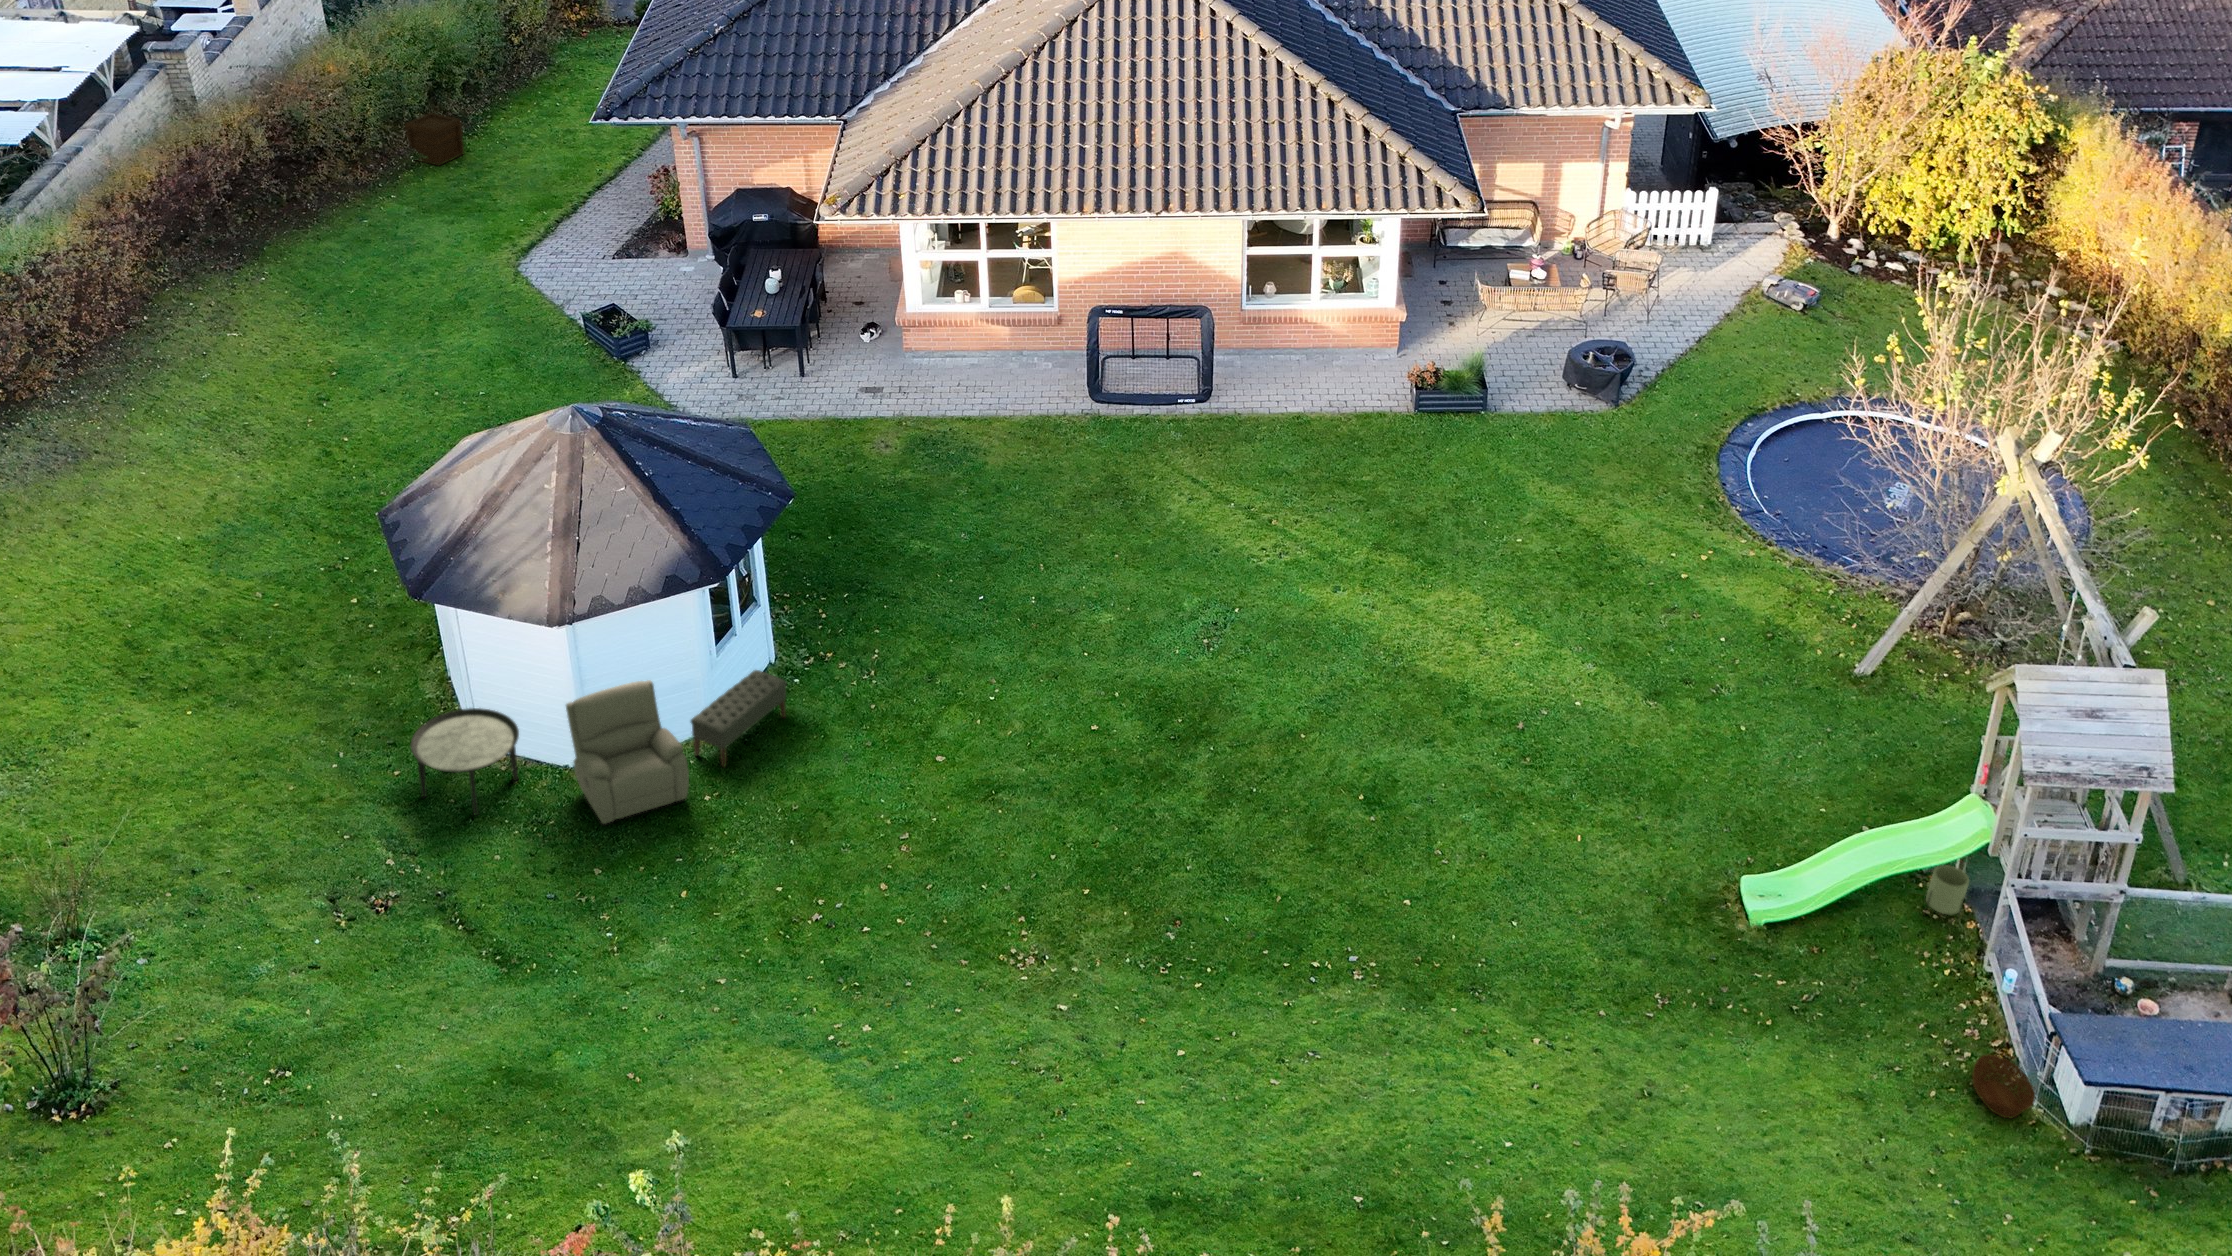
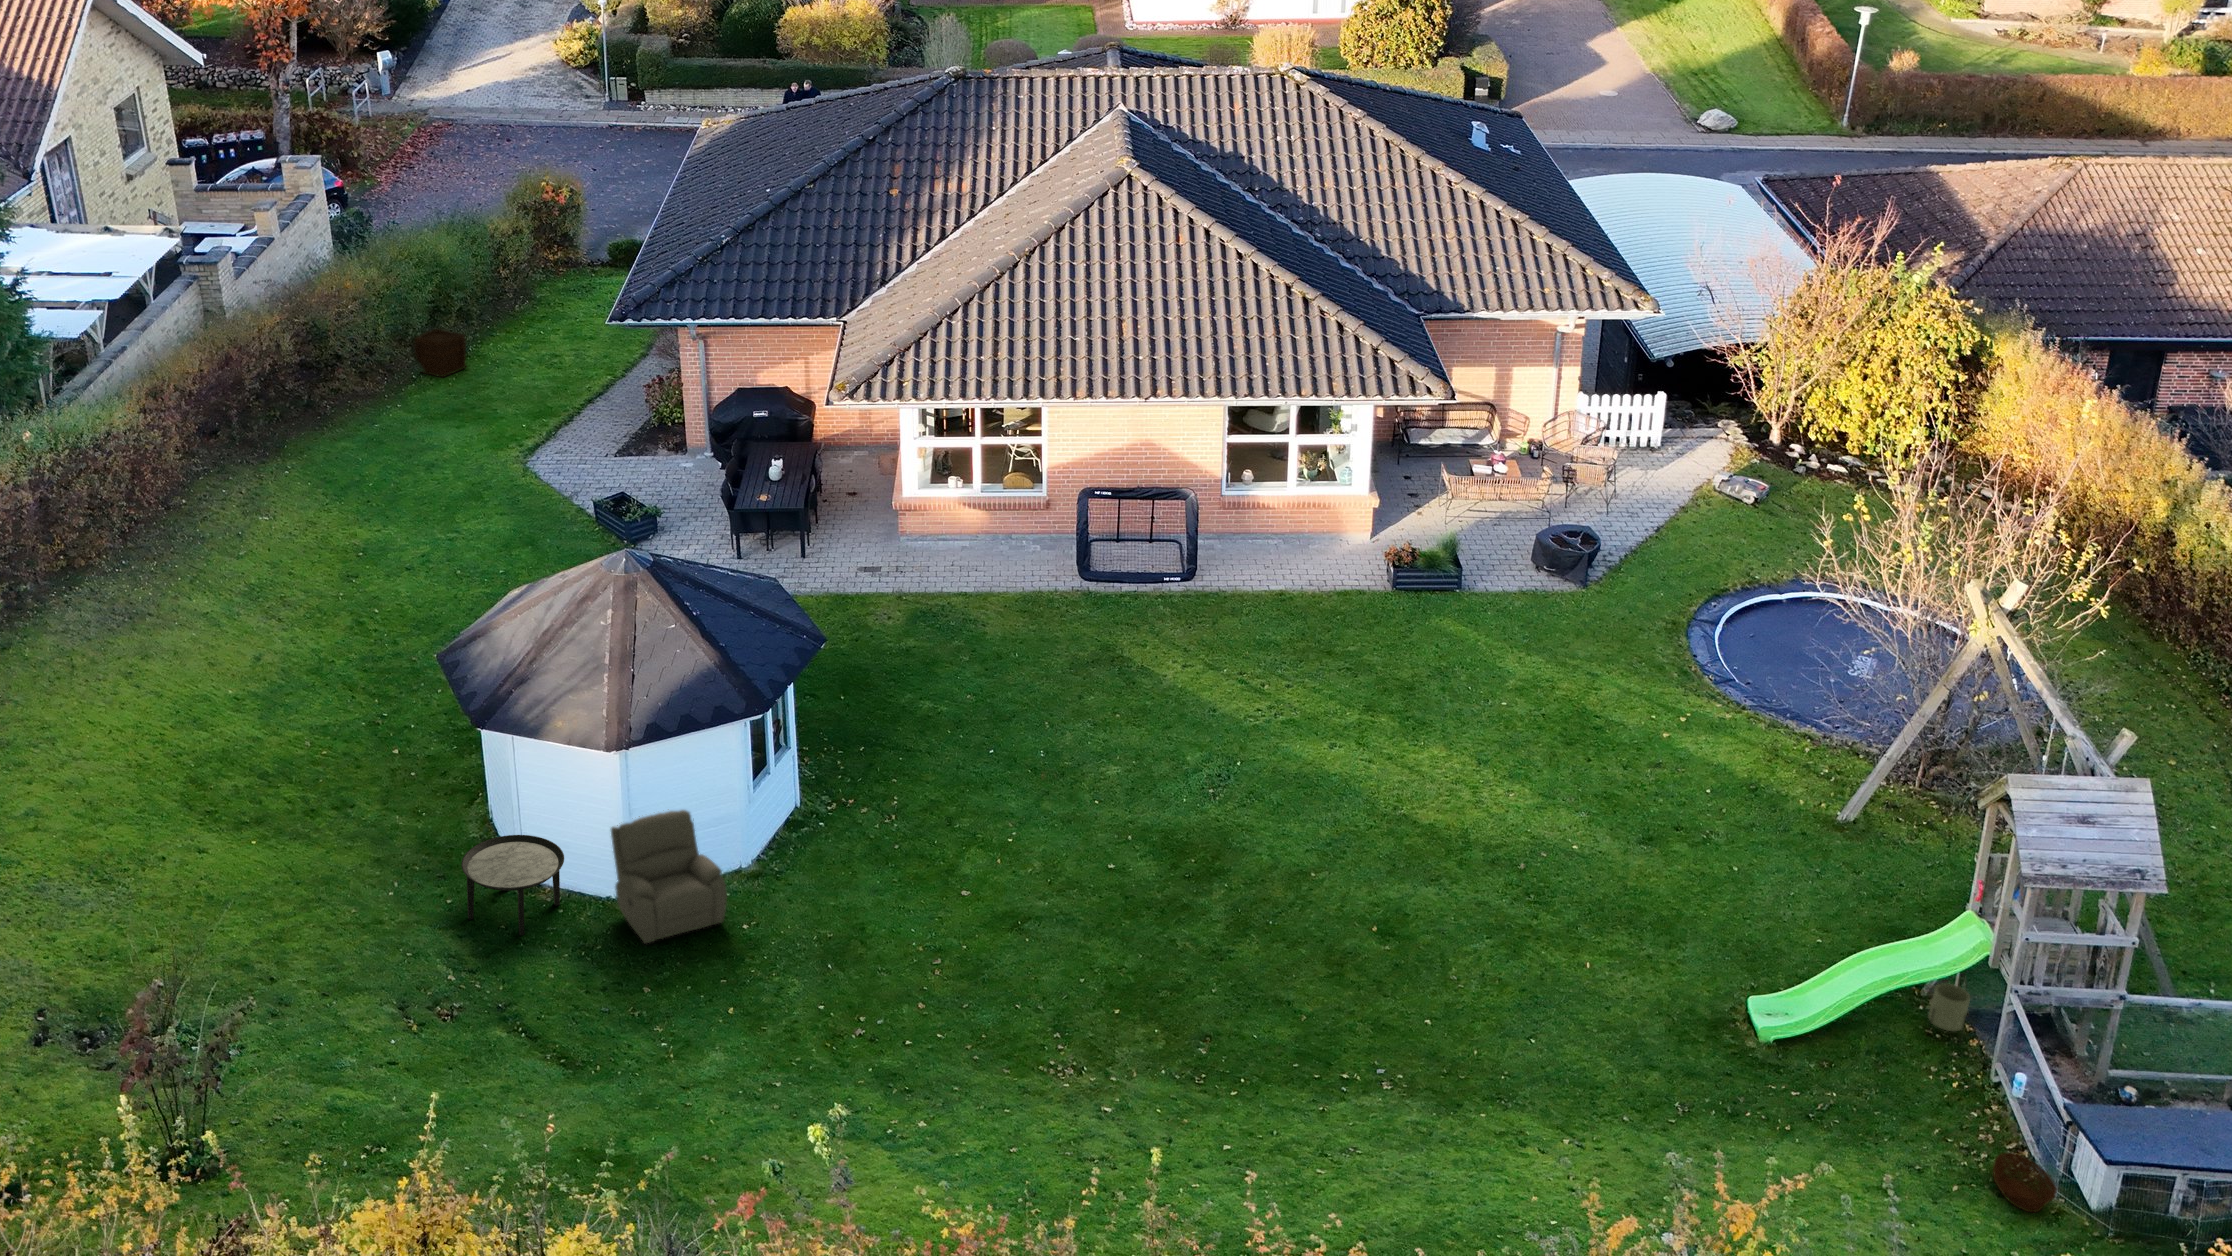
bench: present [691,670,787,767] -> none [725,807,814,897]

